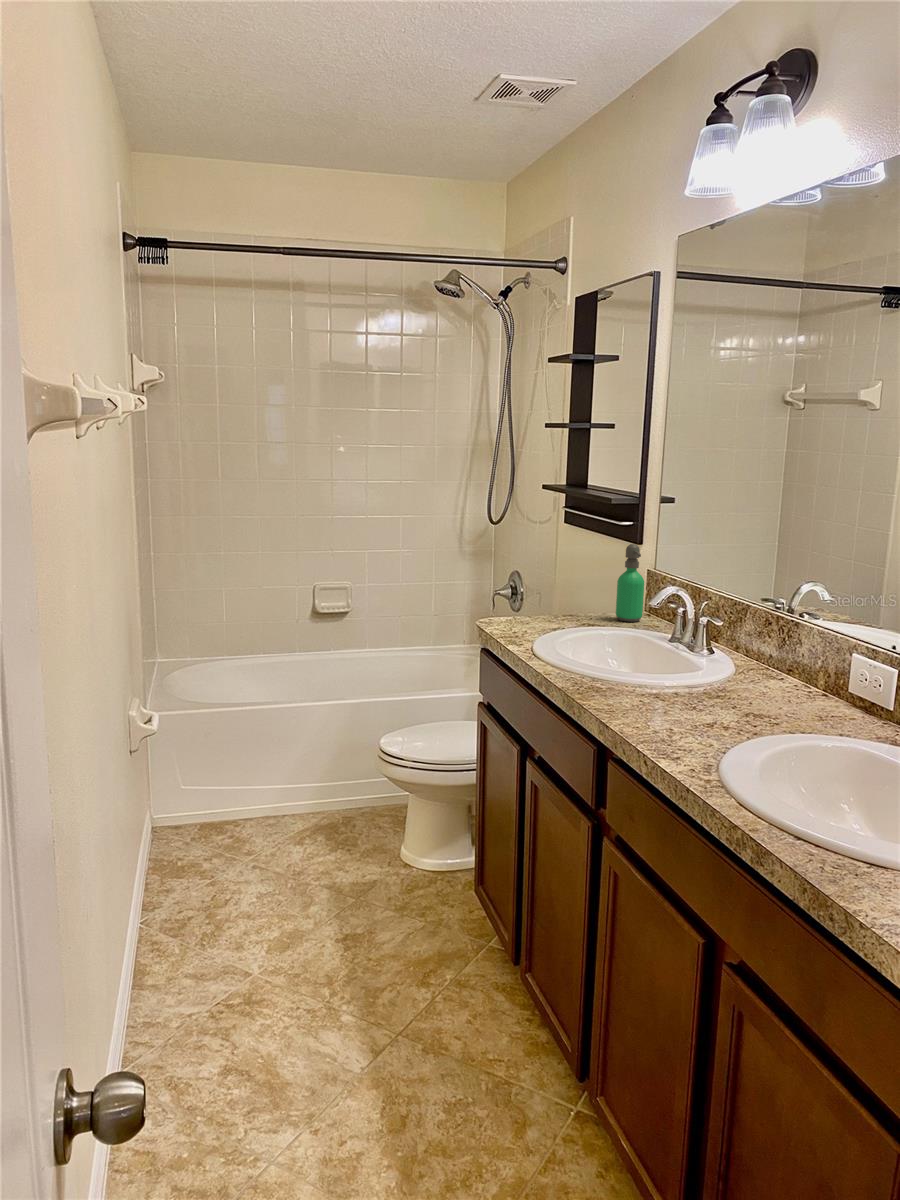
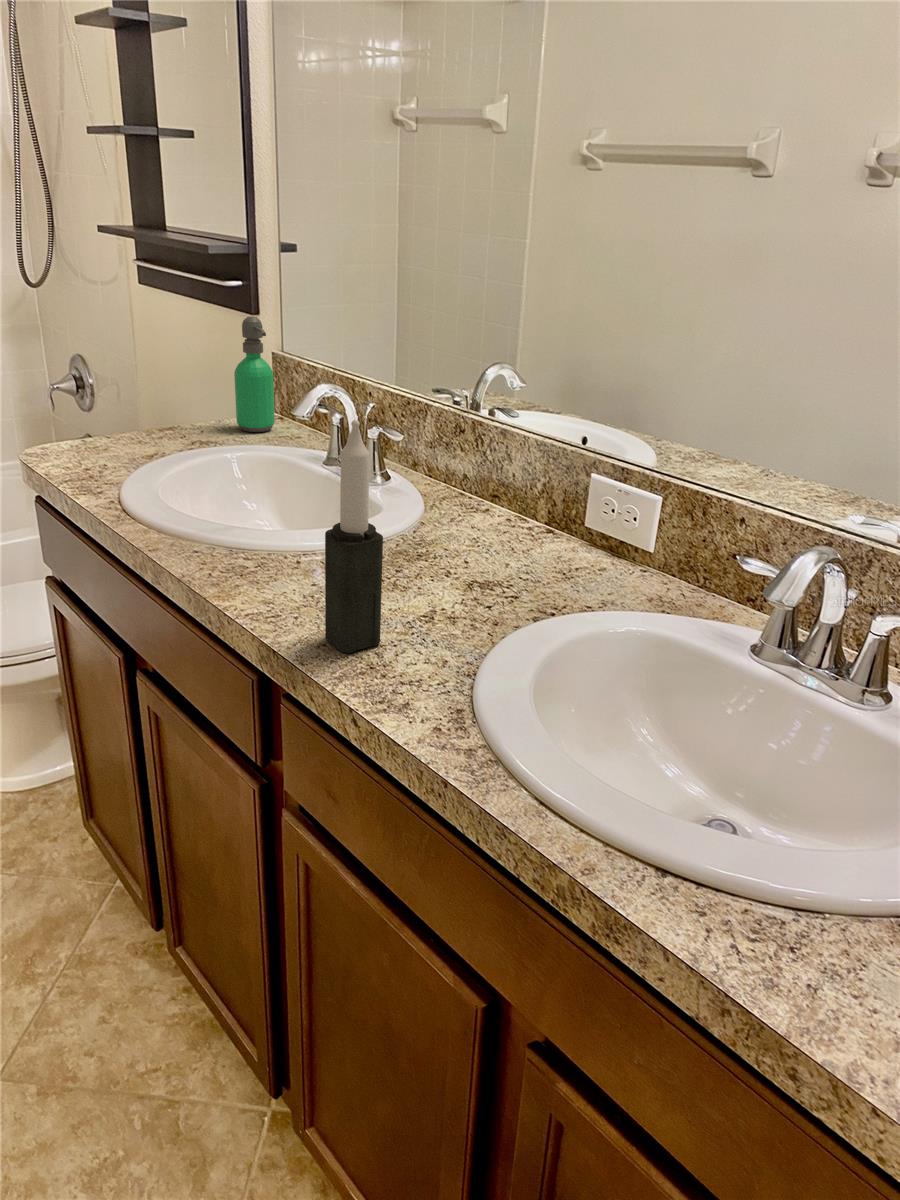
candle: none [640,594,677,732] -> present [325,420,383,653]

